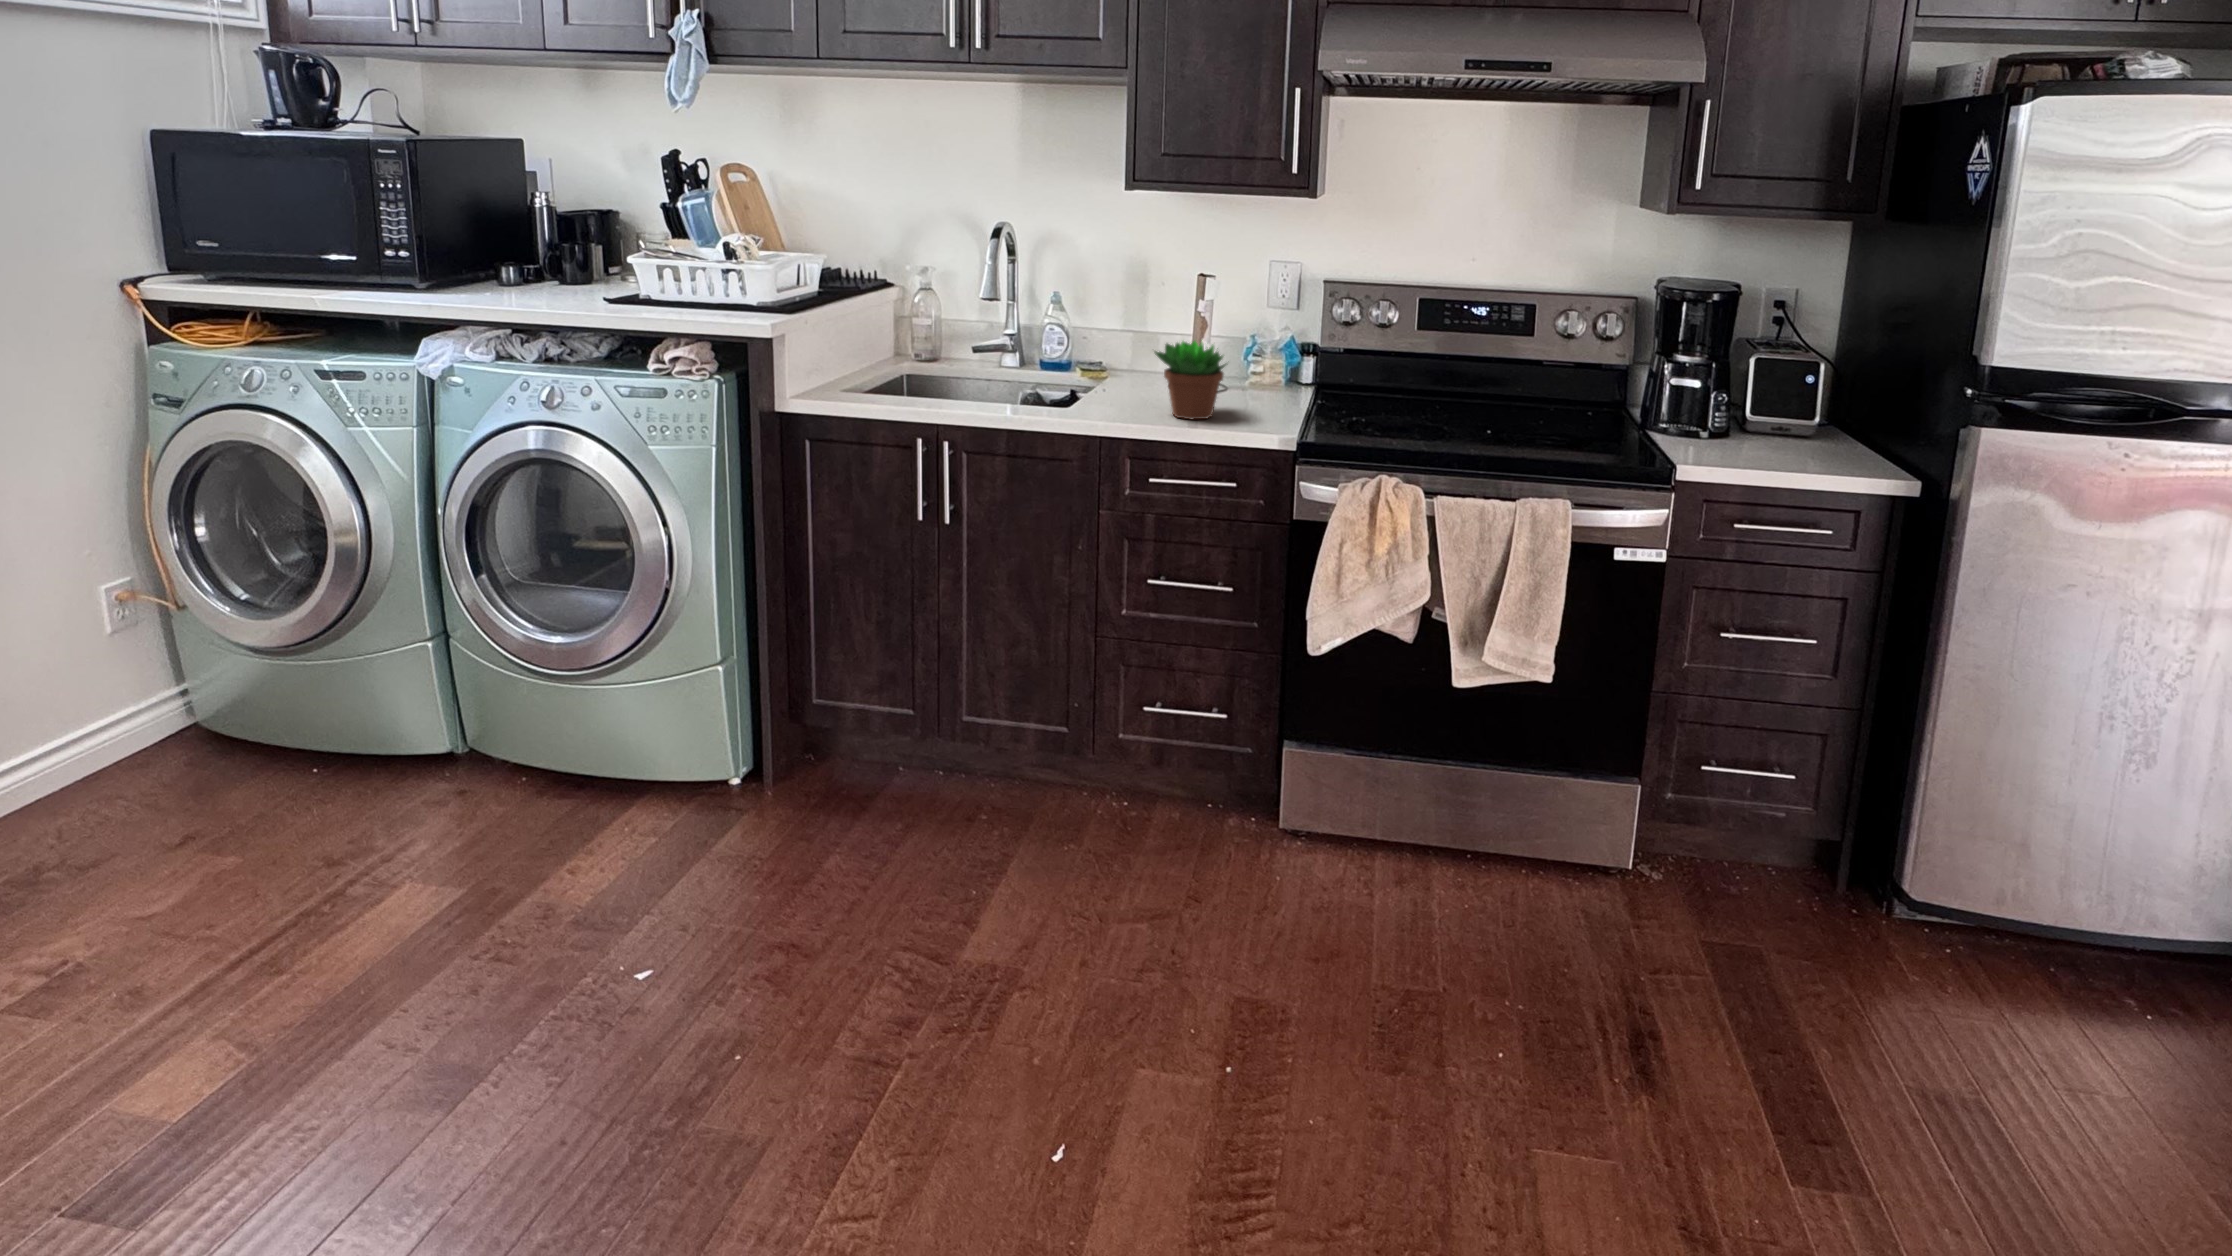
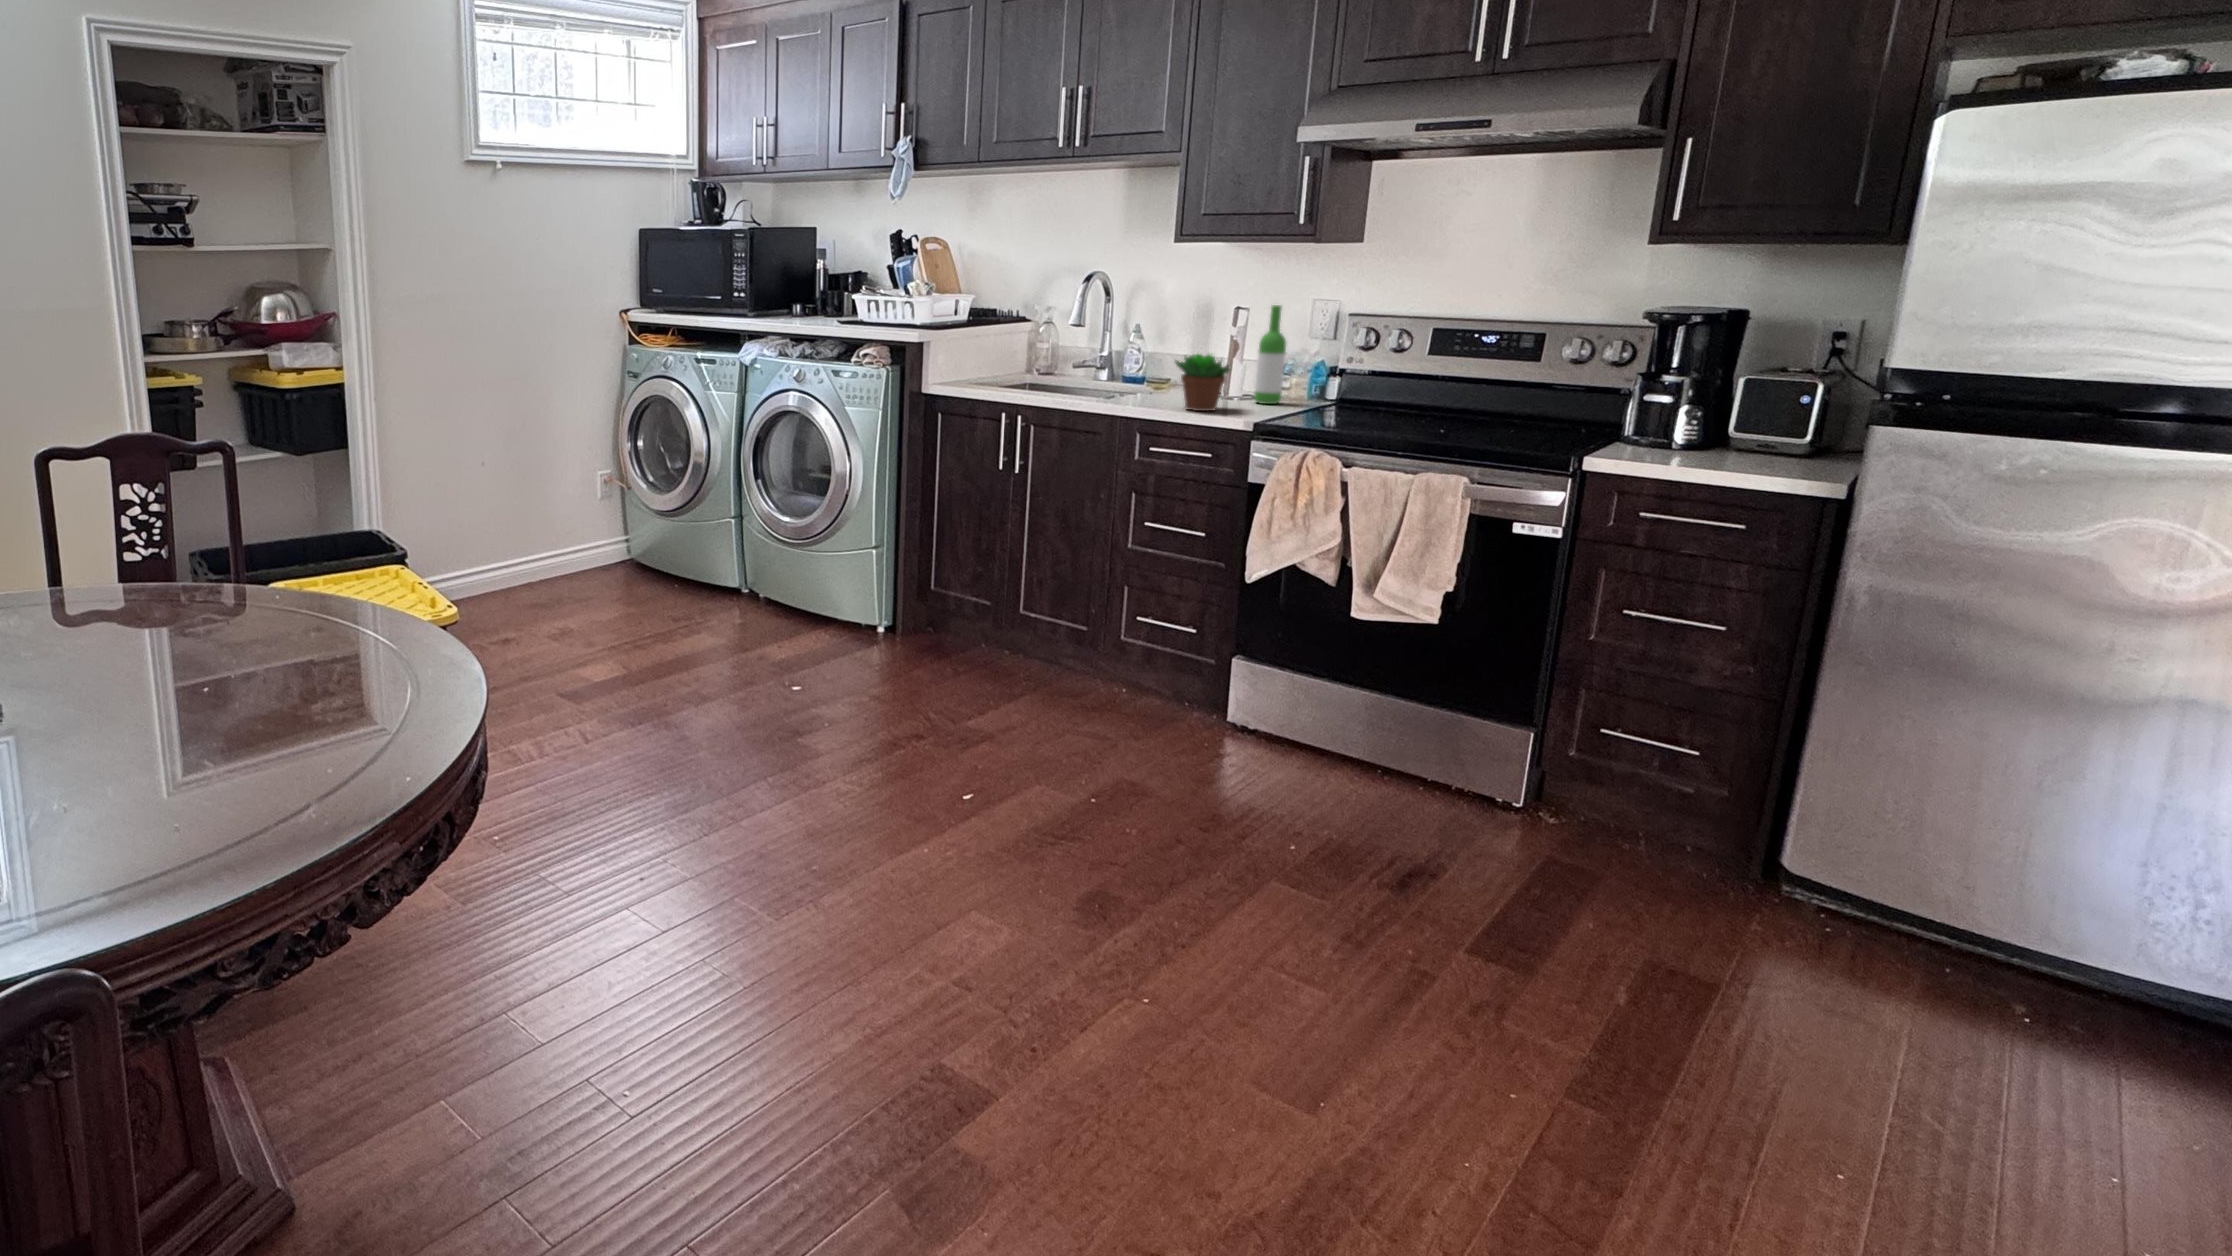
wine bottle: none [1228,271,1263,396] -> present [1254,305,1286,404]

